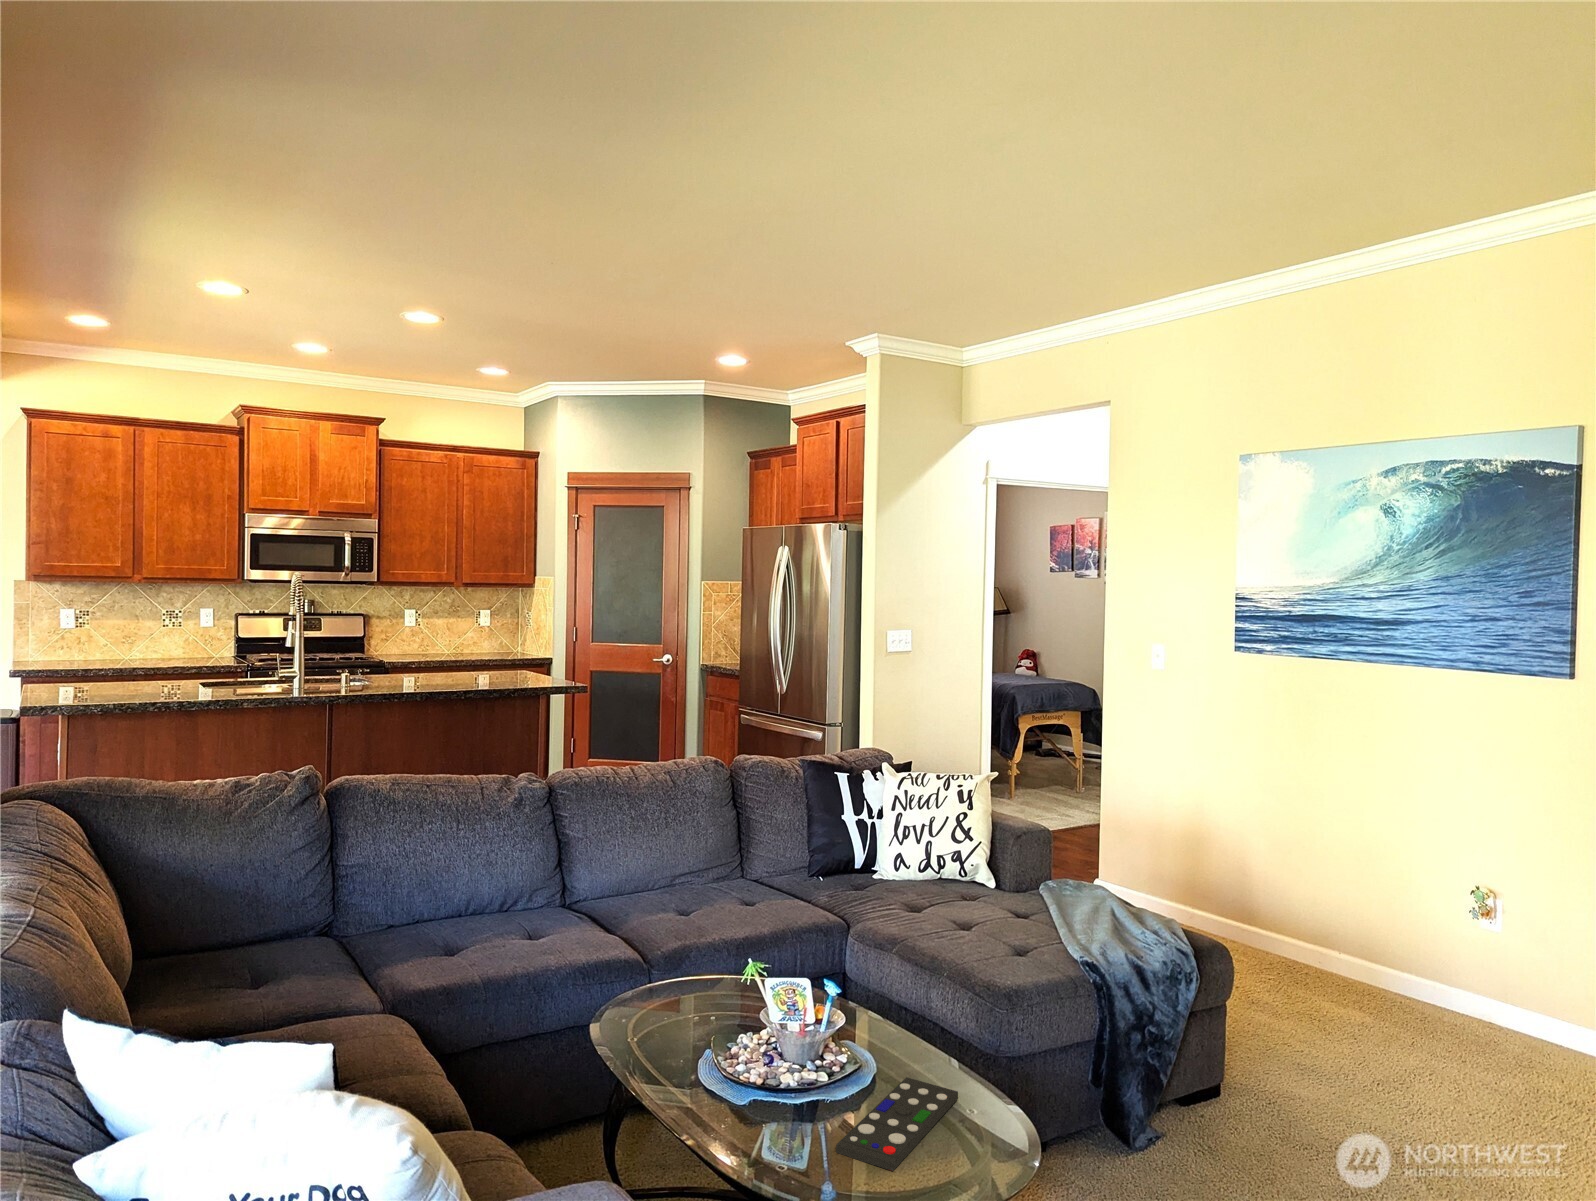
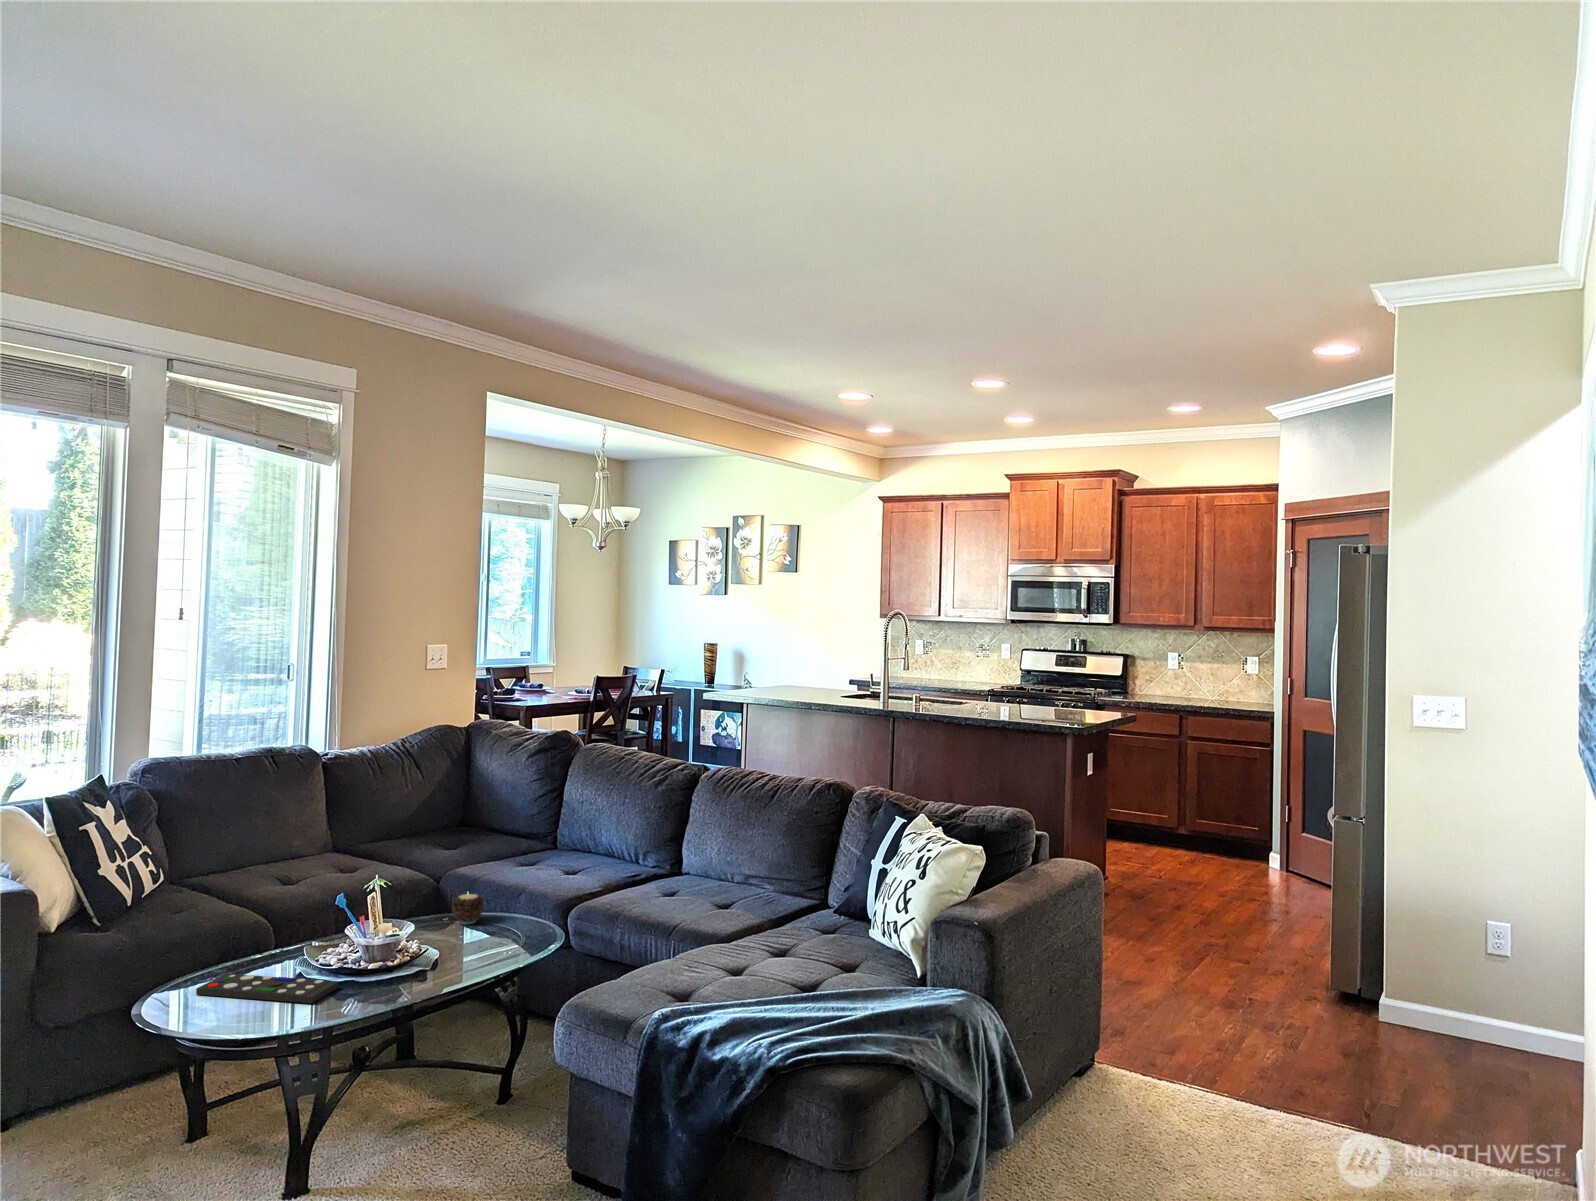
candle: none [678,965,721,1008] -> present [452,894,484,924]

